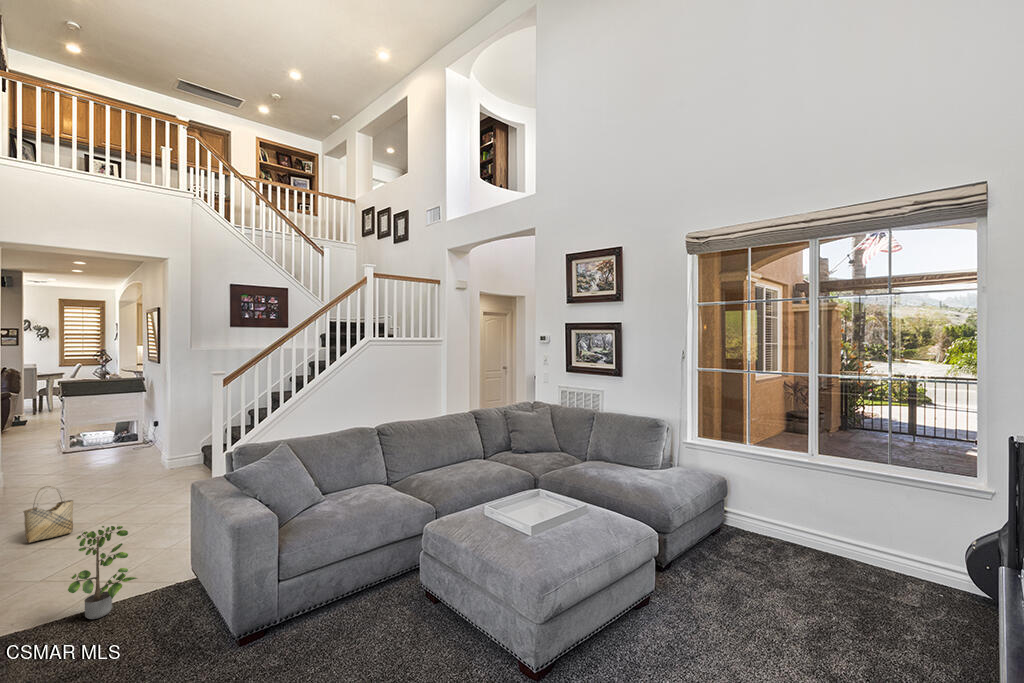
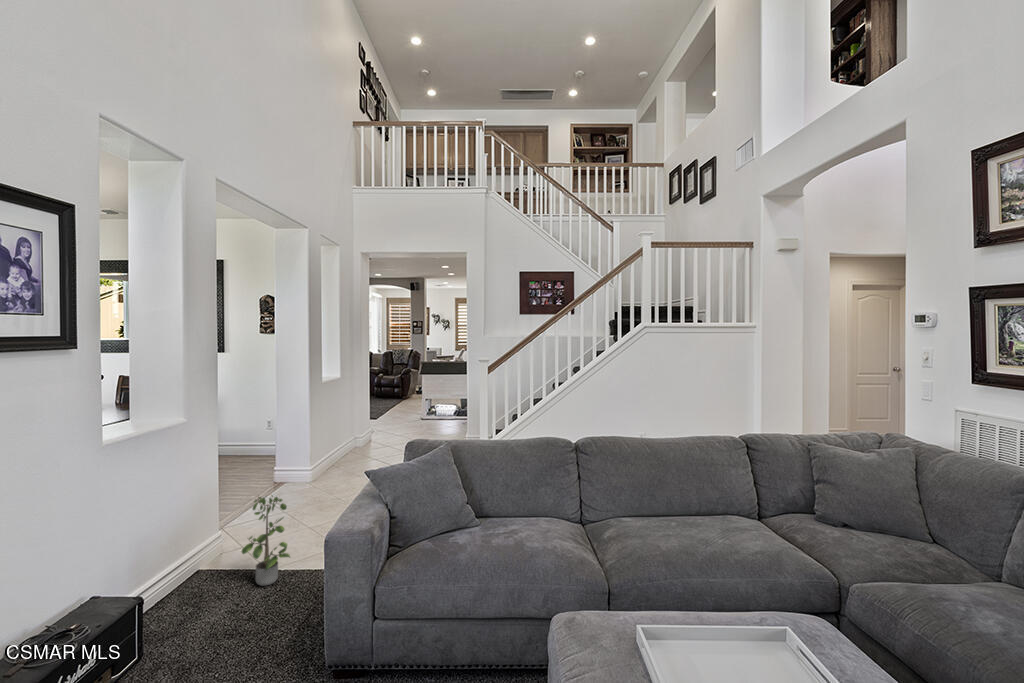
woven basket: present [24,487,73,543] -> none [309,447,344,493]

